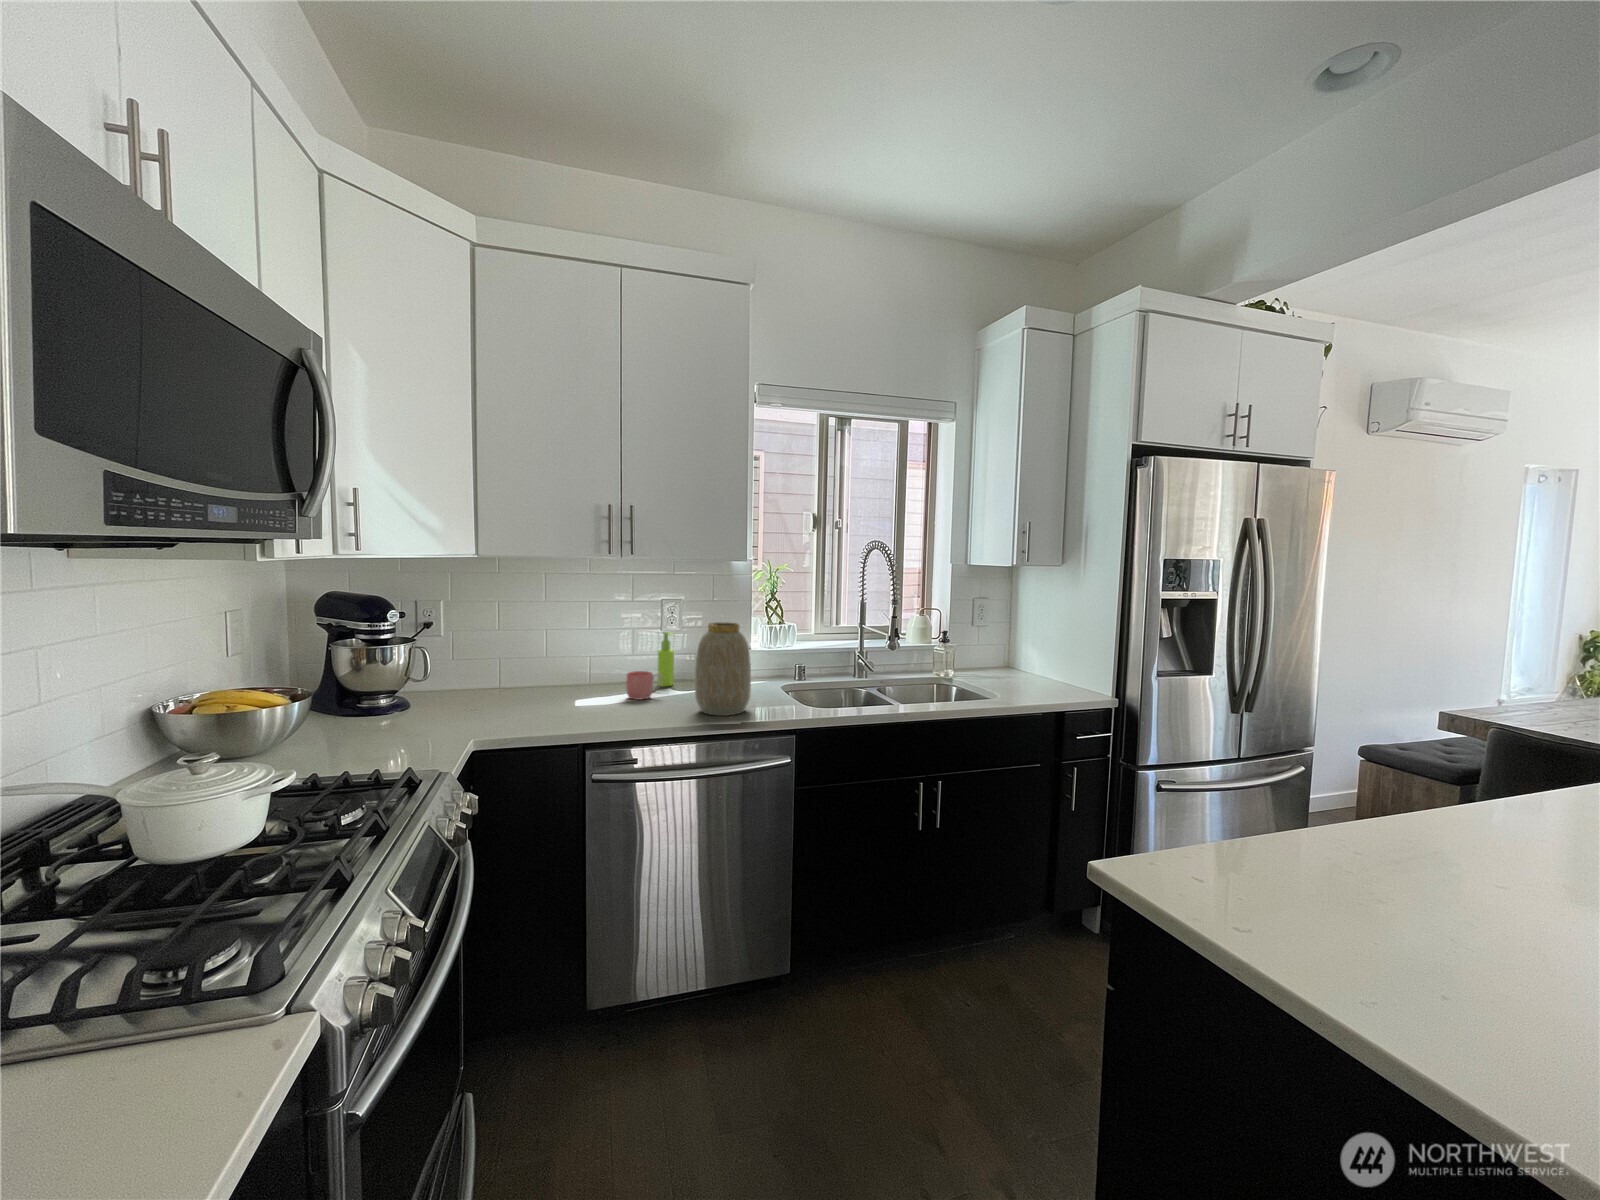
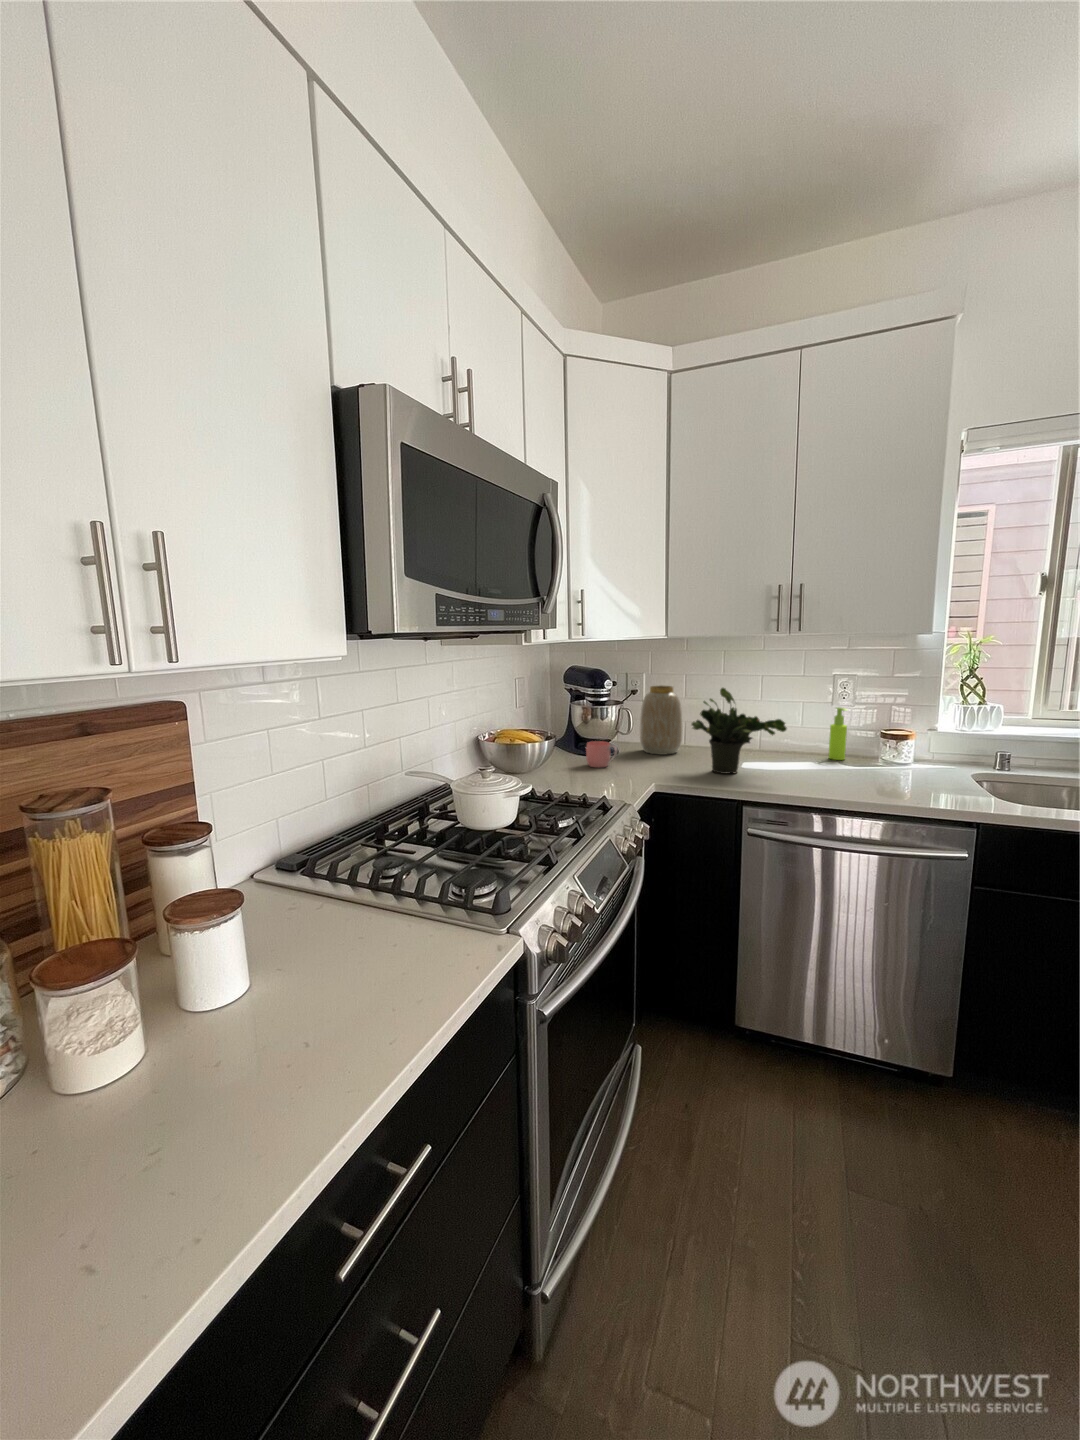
potted plant: none [512,616,624,716] -> present [692,688,787,774]
vase: present [695,622,751,716] -> present [640,685,682,755]
mug: present [626,671,663,700] -> present [586,741,617,768]

